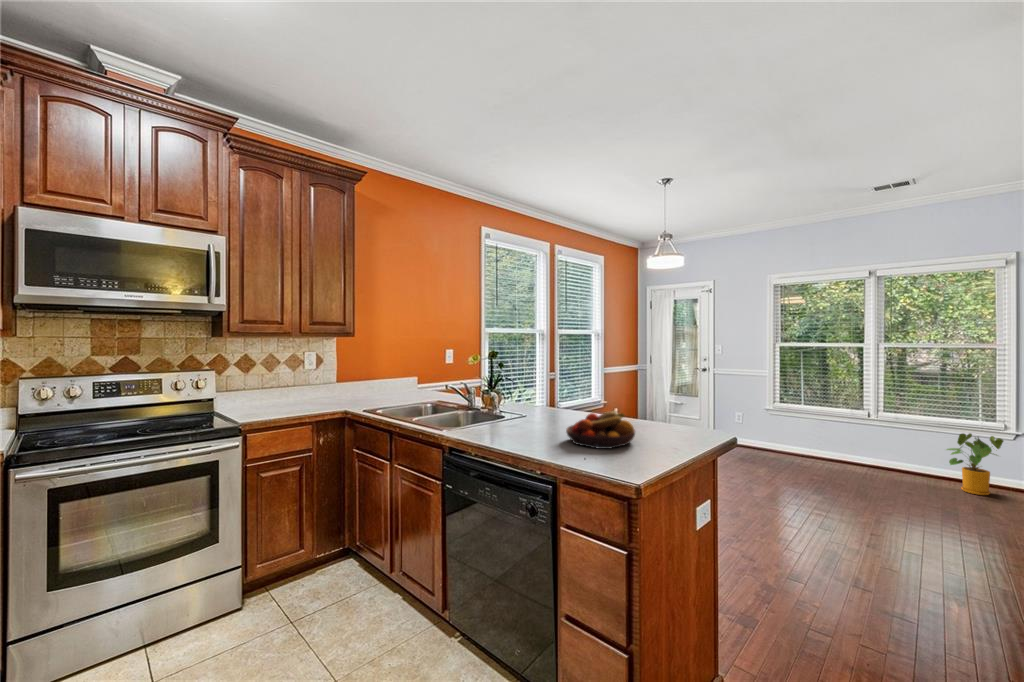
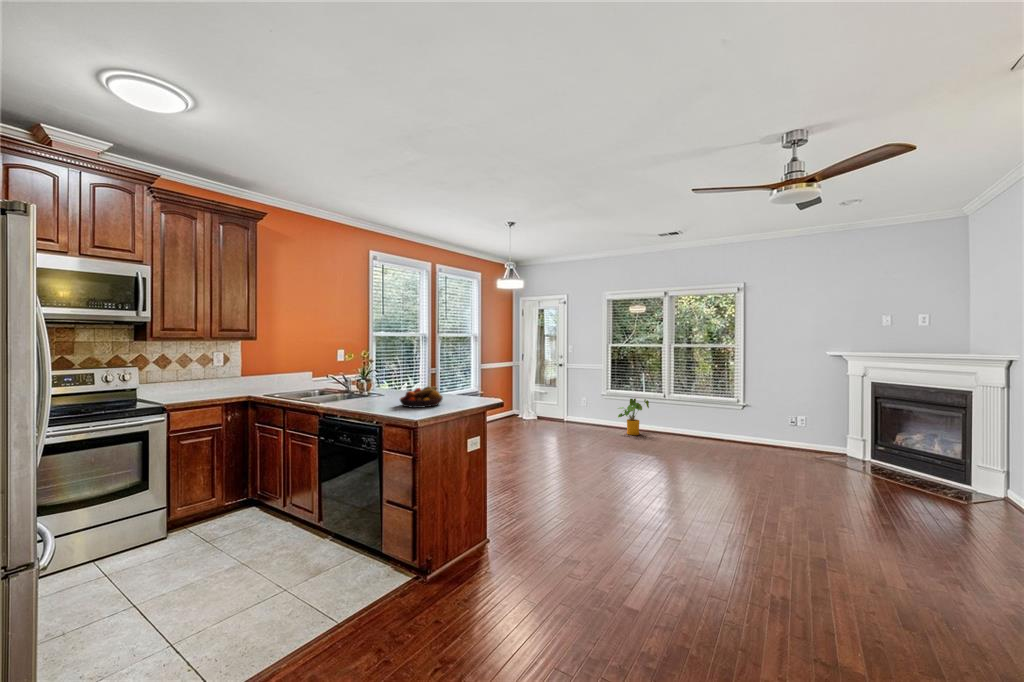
house plant: present [947,433,1003,495] -> present [618,399,649,435]

